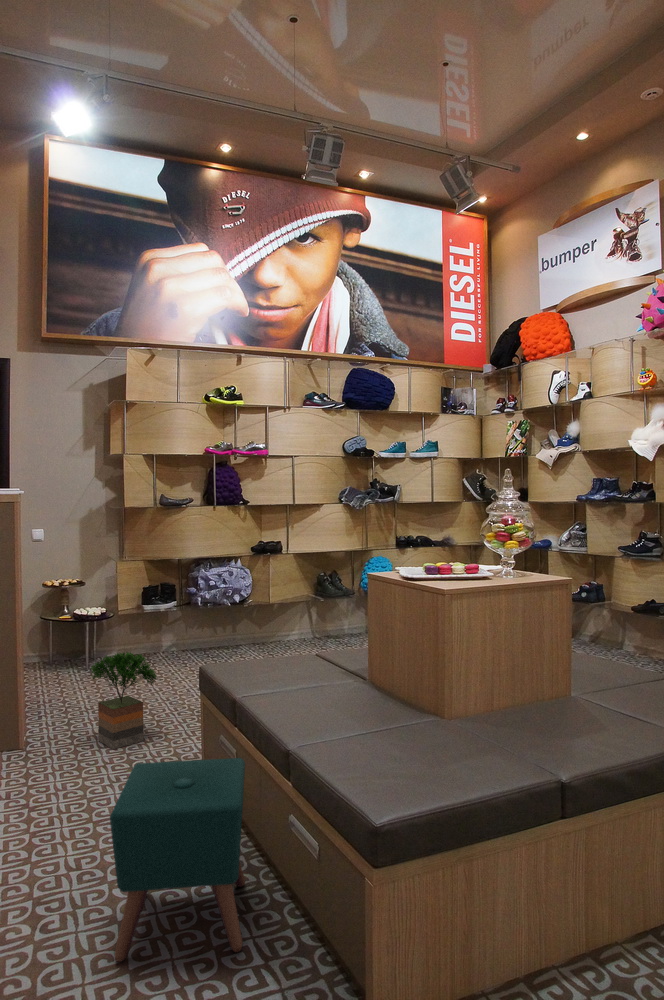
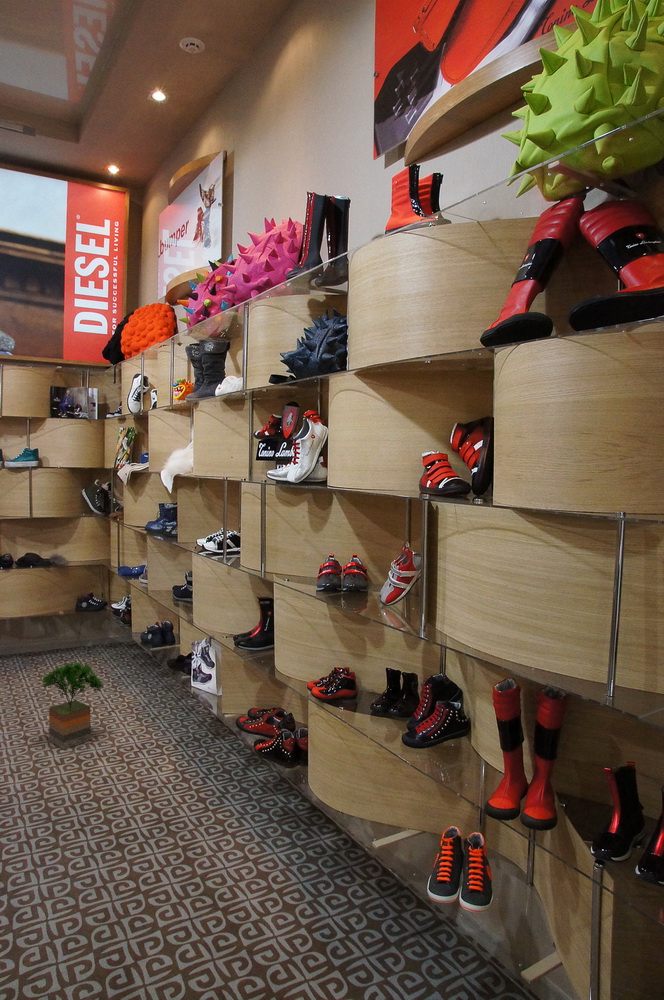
ottoman: present [110,758,245,962] -> none [77,775,185,944]

